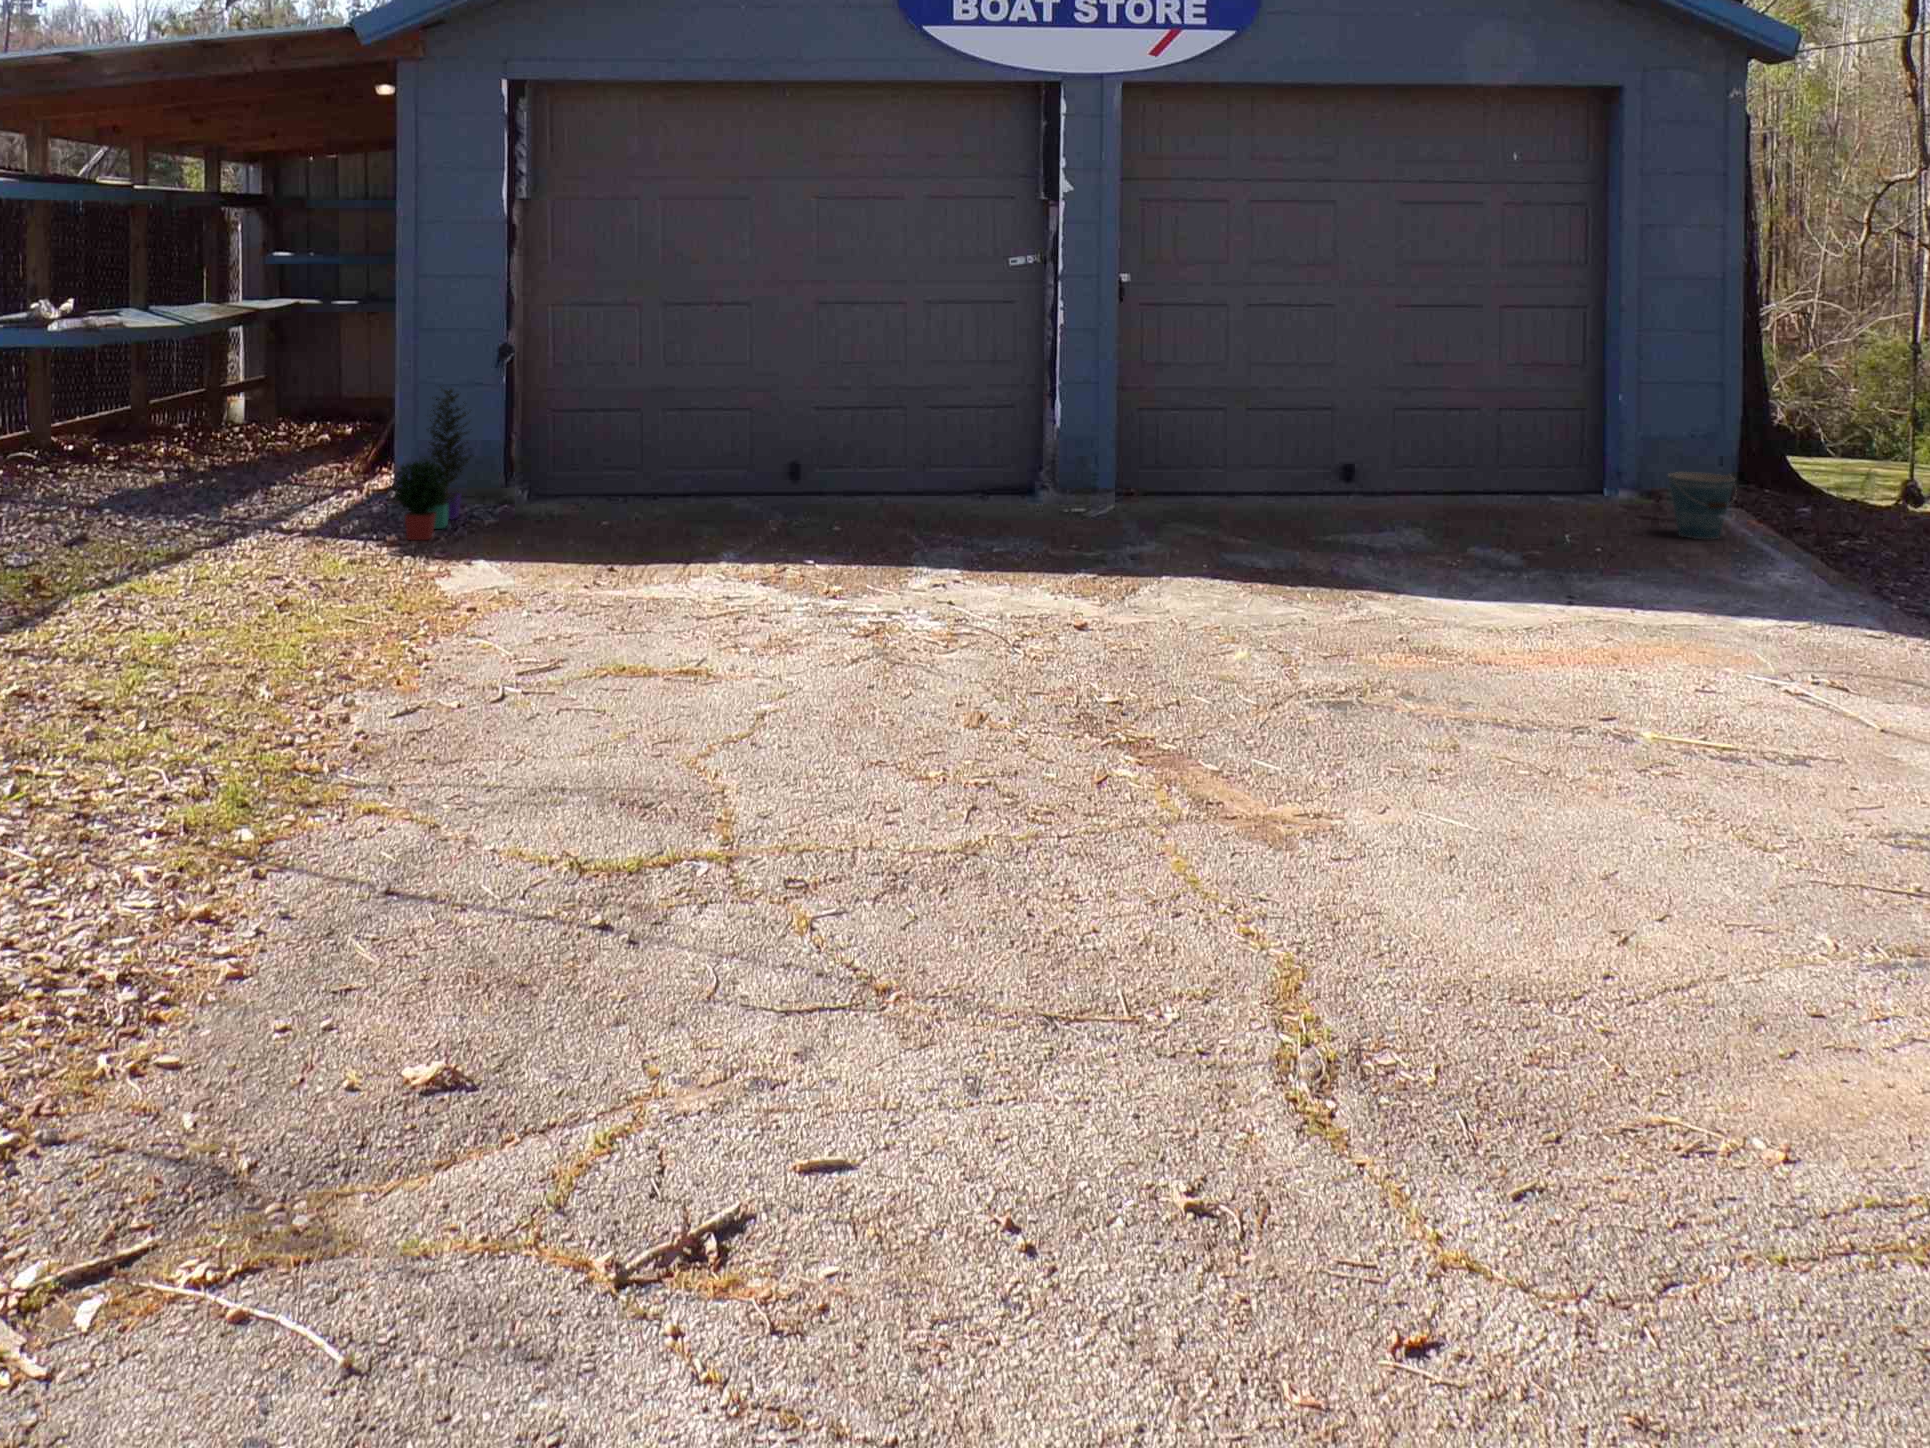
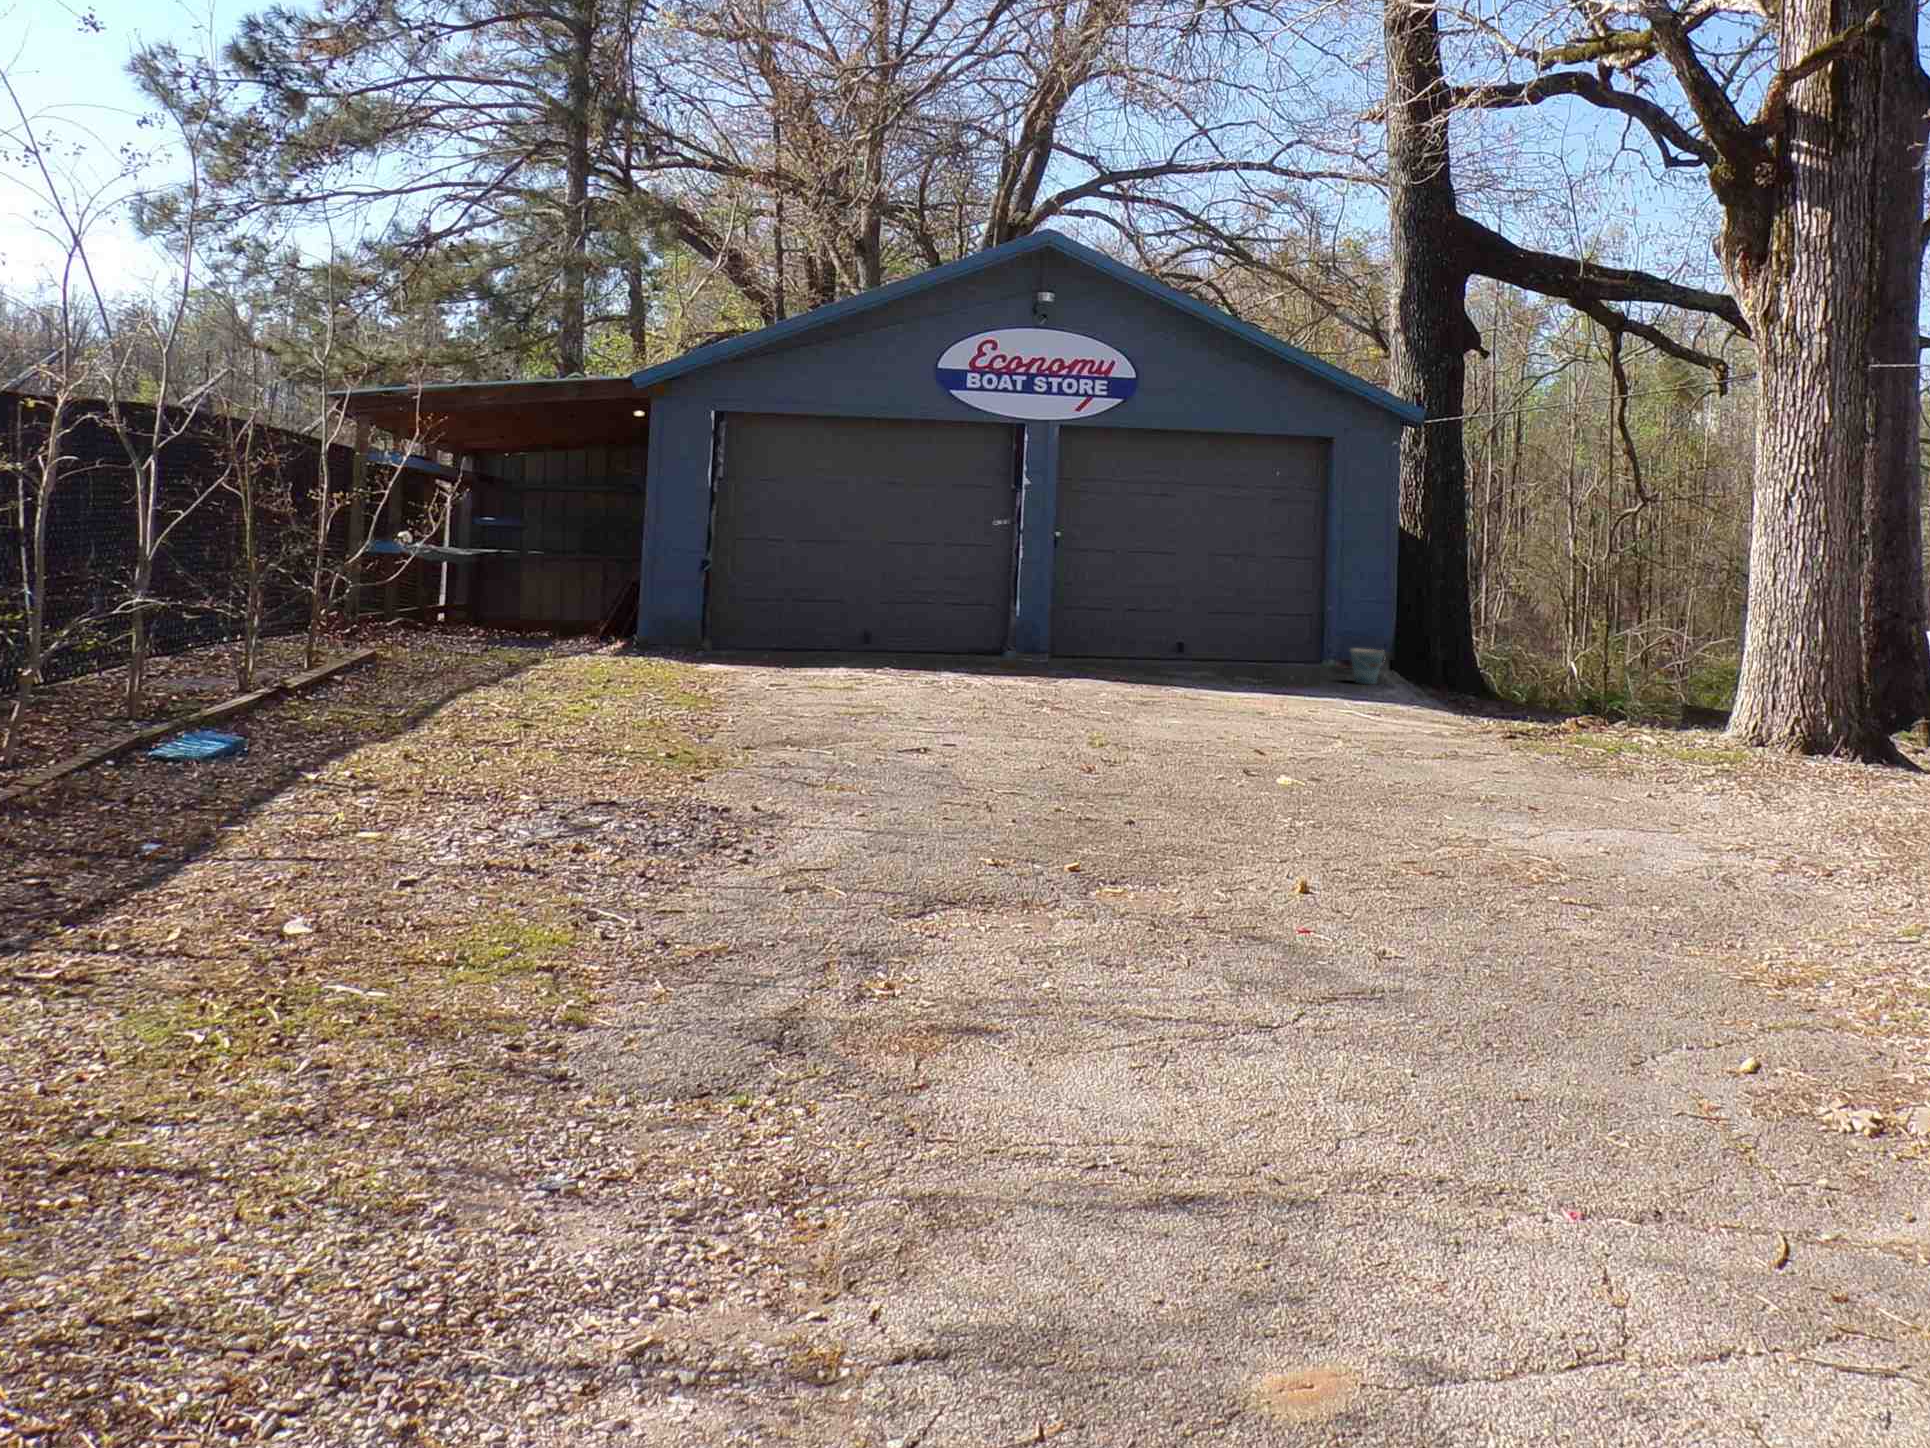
potted plant: present [393,387,471,540] -> none [651,585,685,670]

